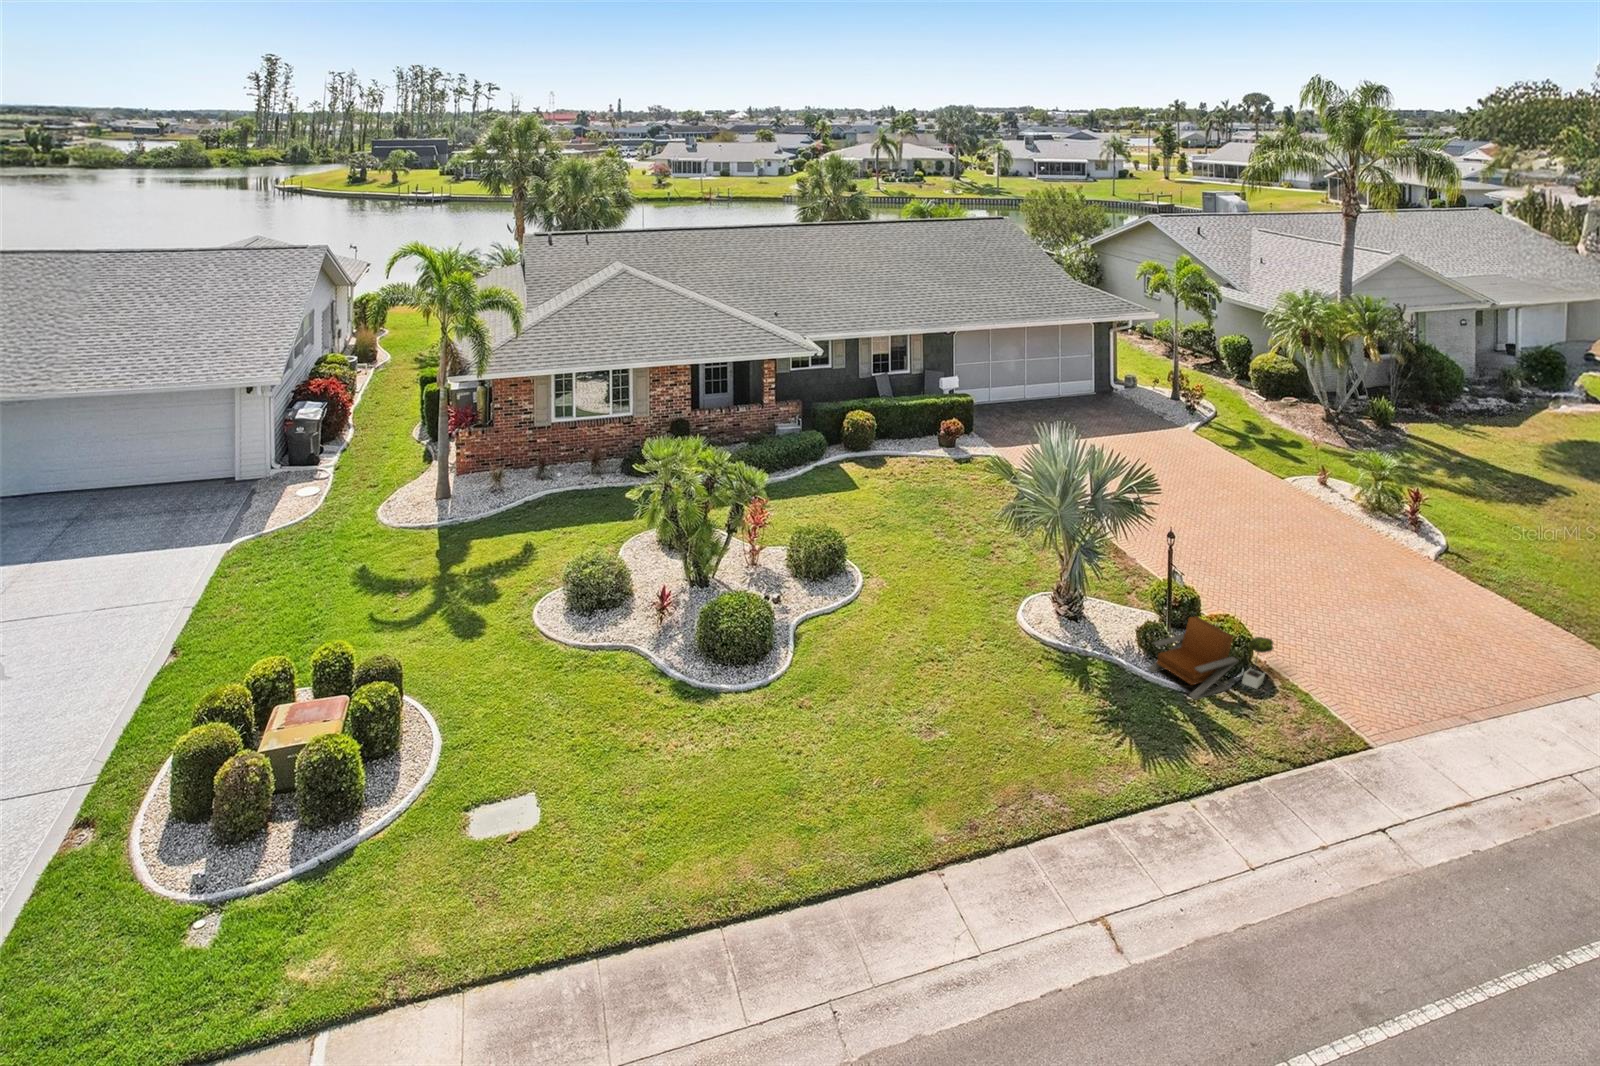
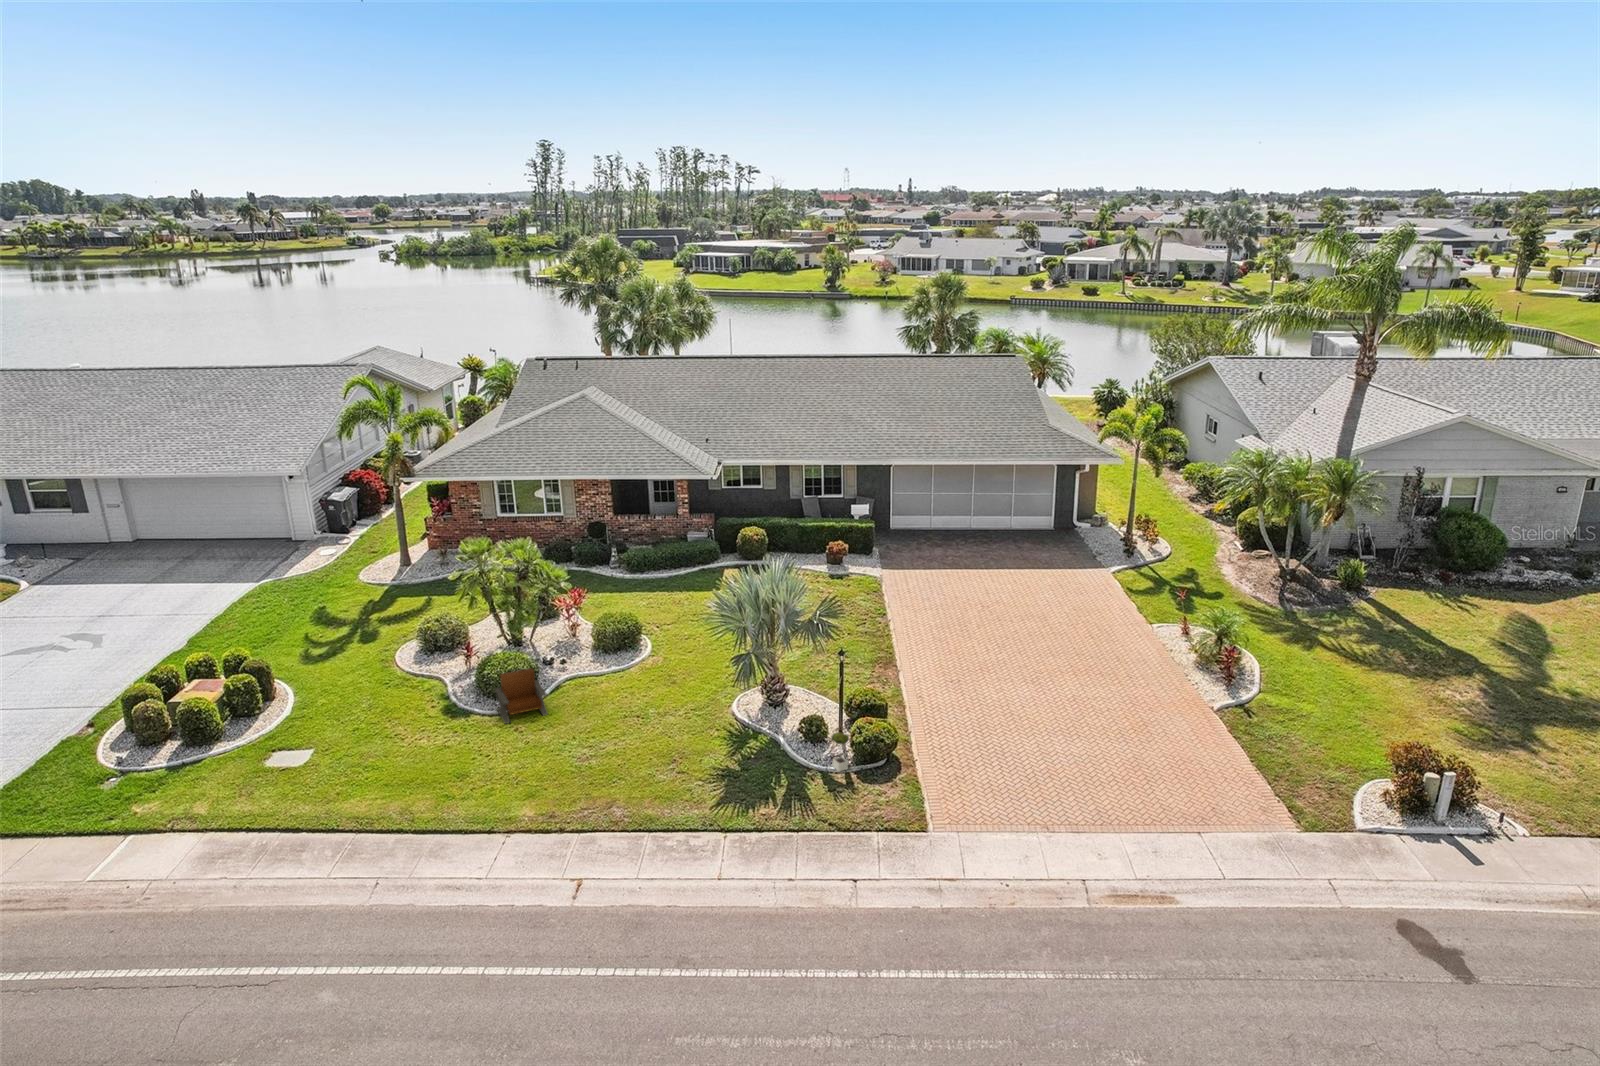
lounge chair: present [1148,616,1238,700] -> present [495,668,548,724]

